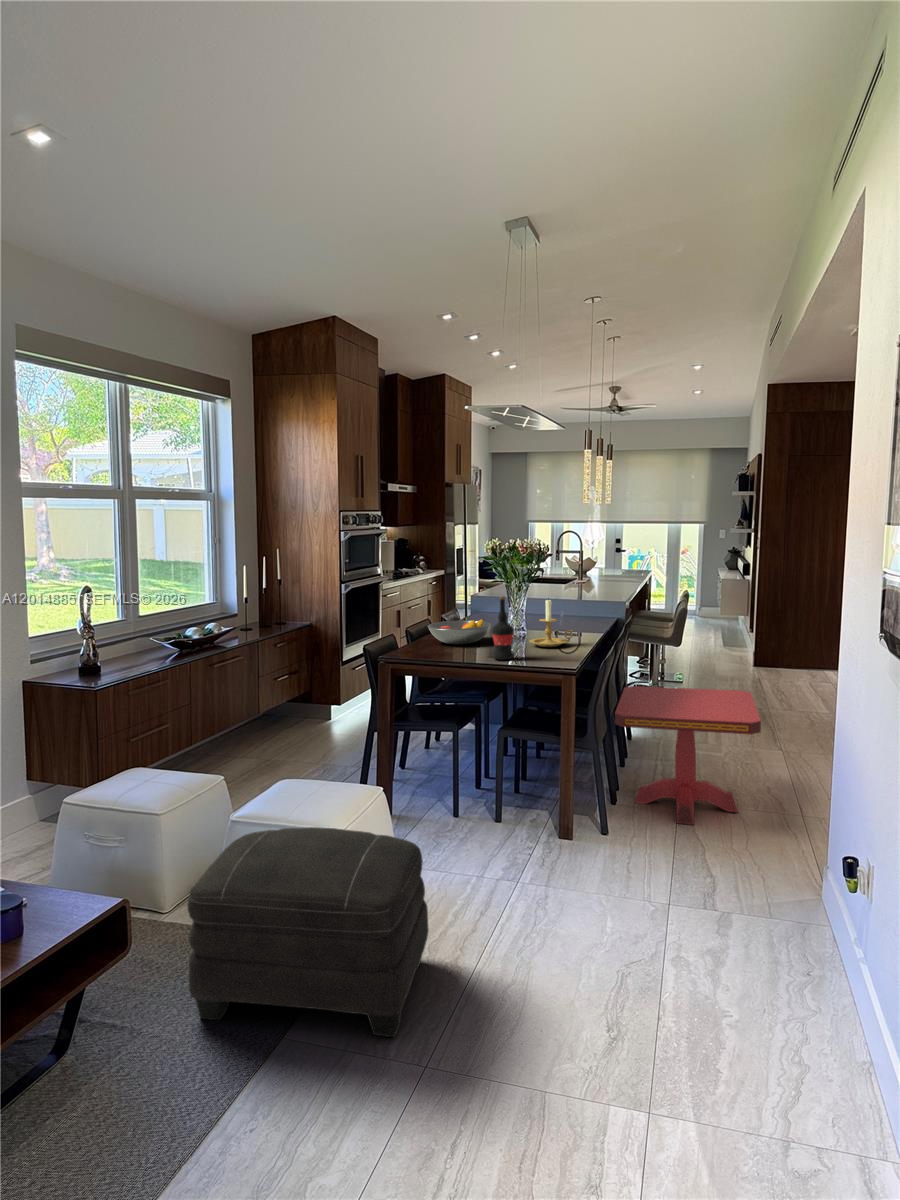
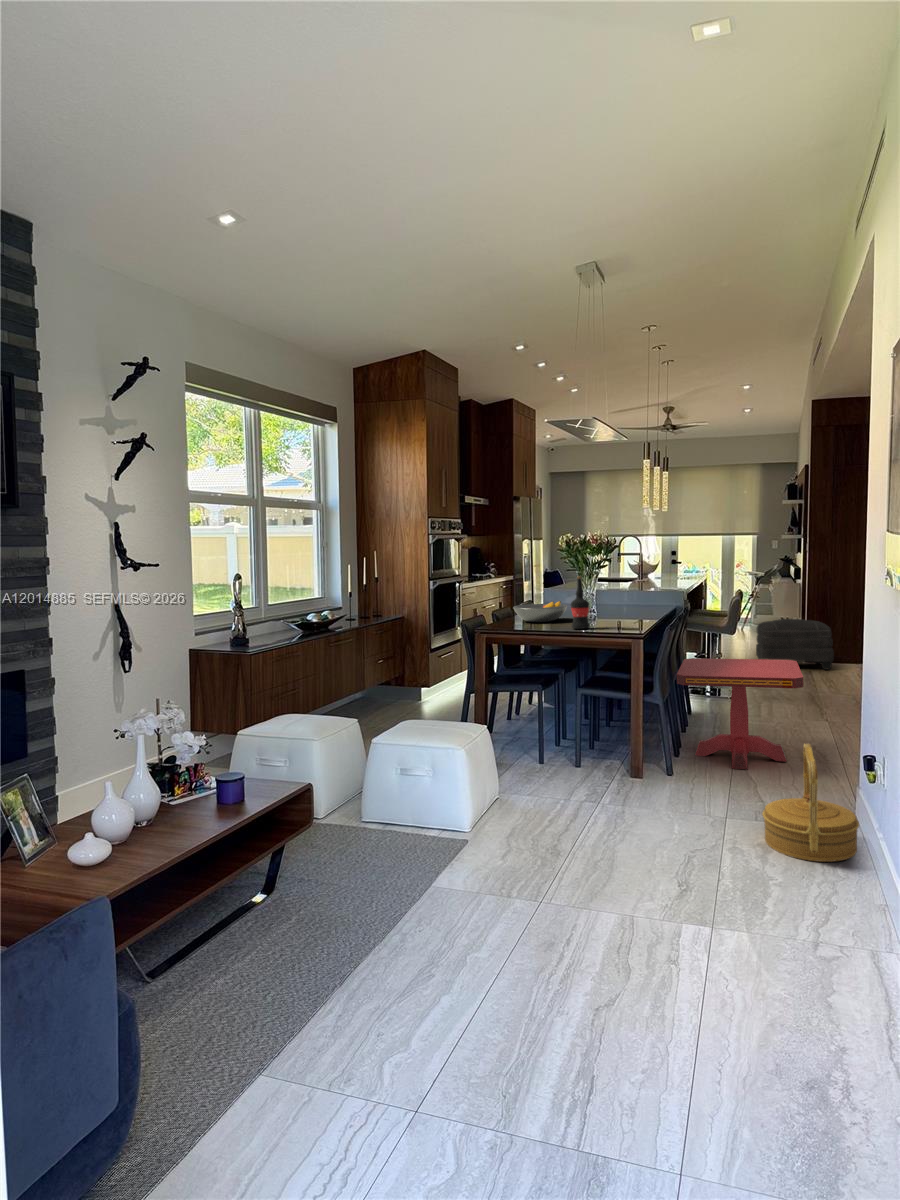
candle holder: present [530,598,573,647] -> none [601,581,639,622]
woven basket: none [713,822,831,982] -> present [763,744,859,862]
ottoman: present [187,827,429,1037] -> present [756,619,834,670]

